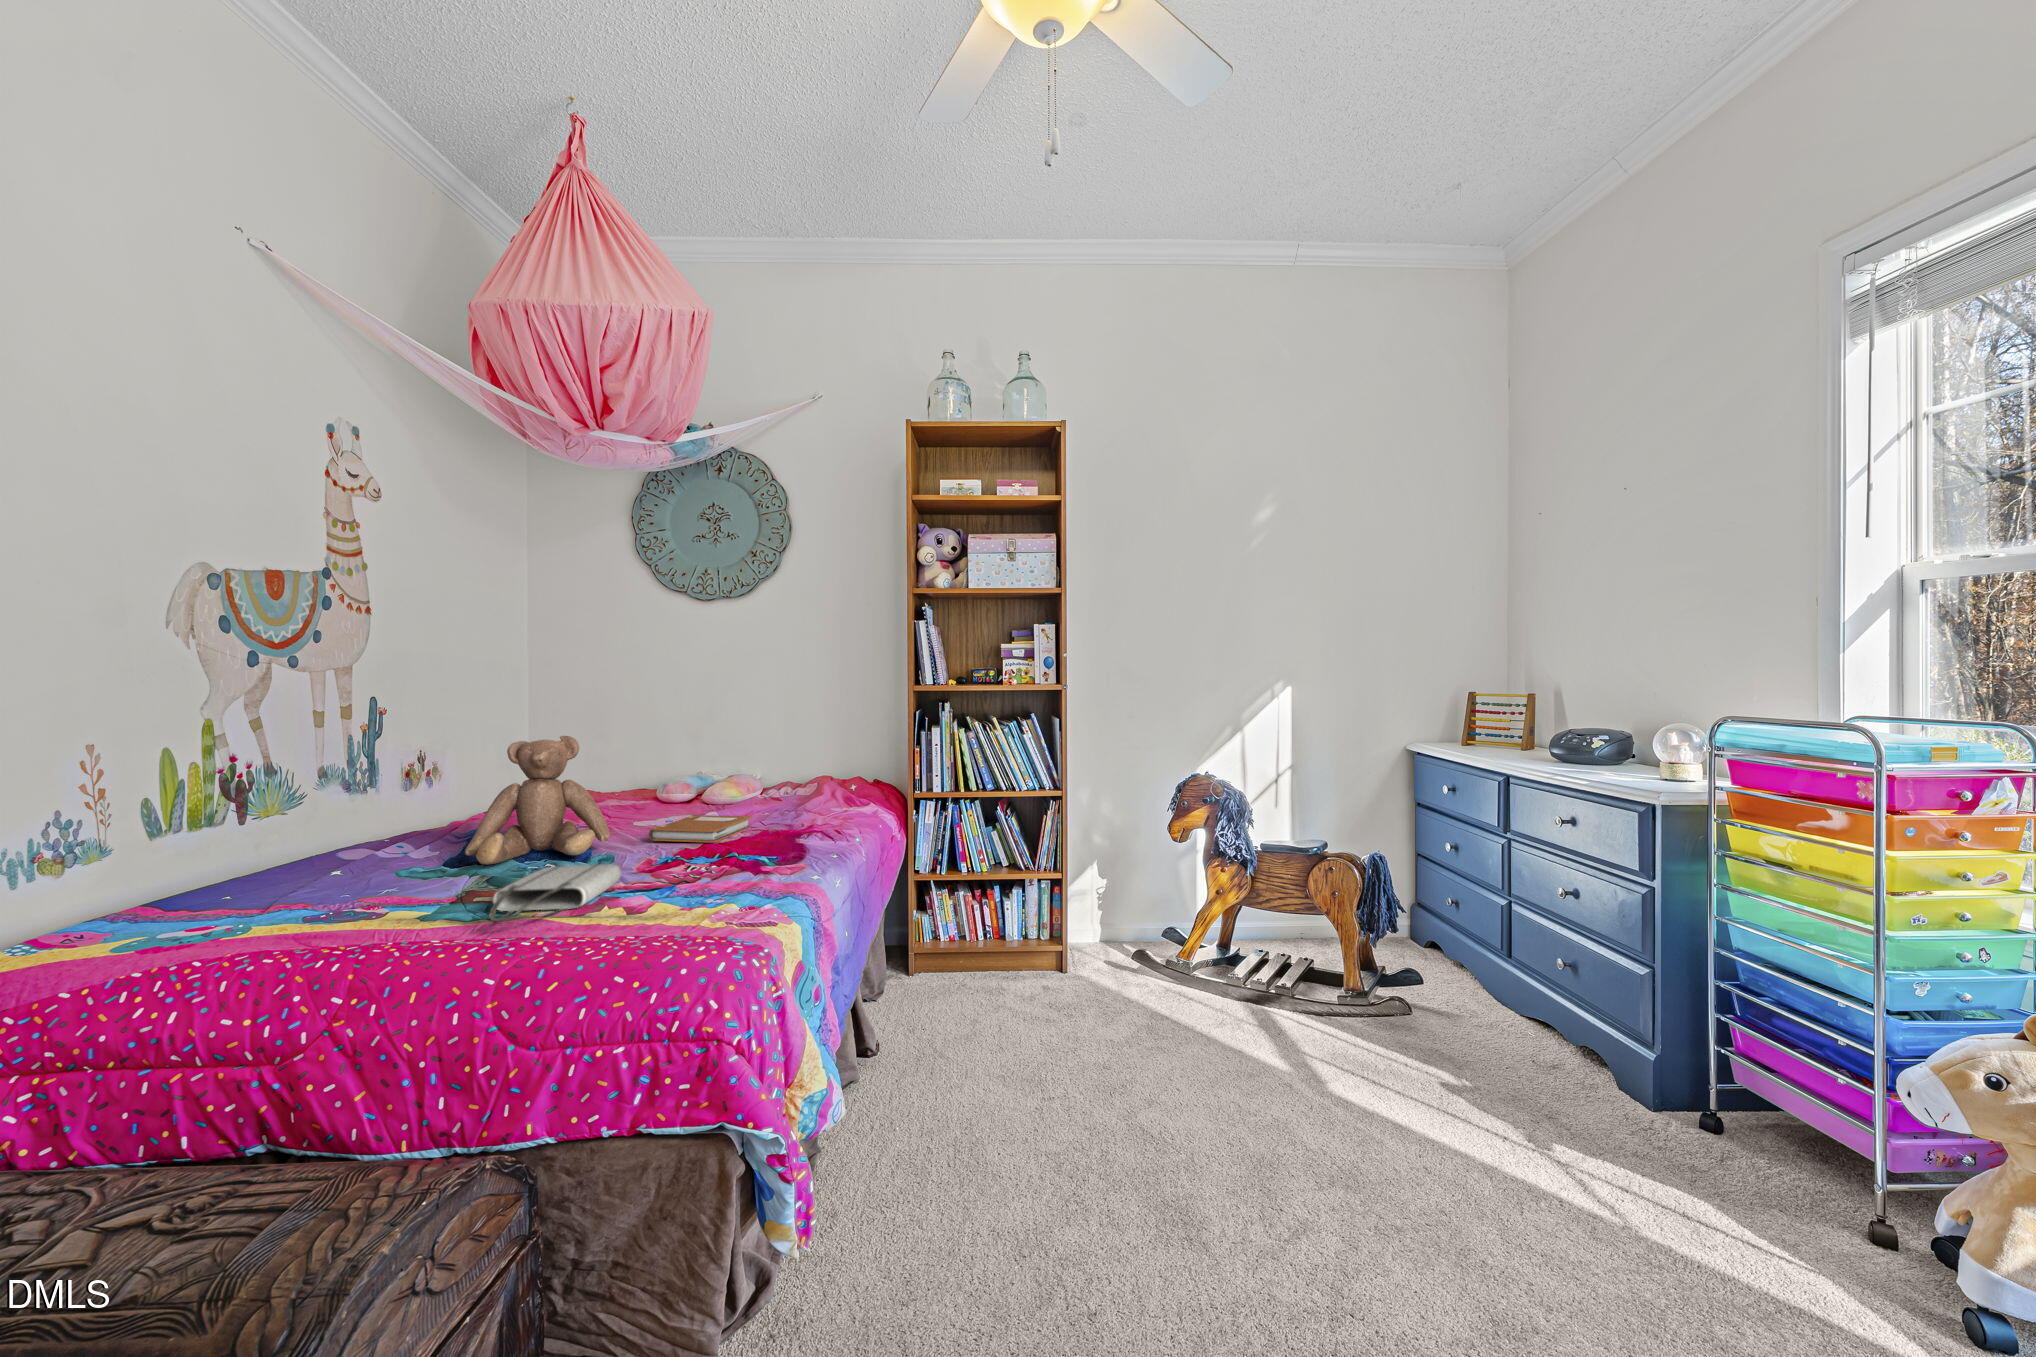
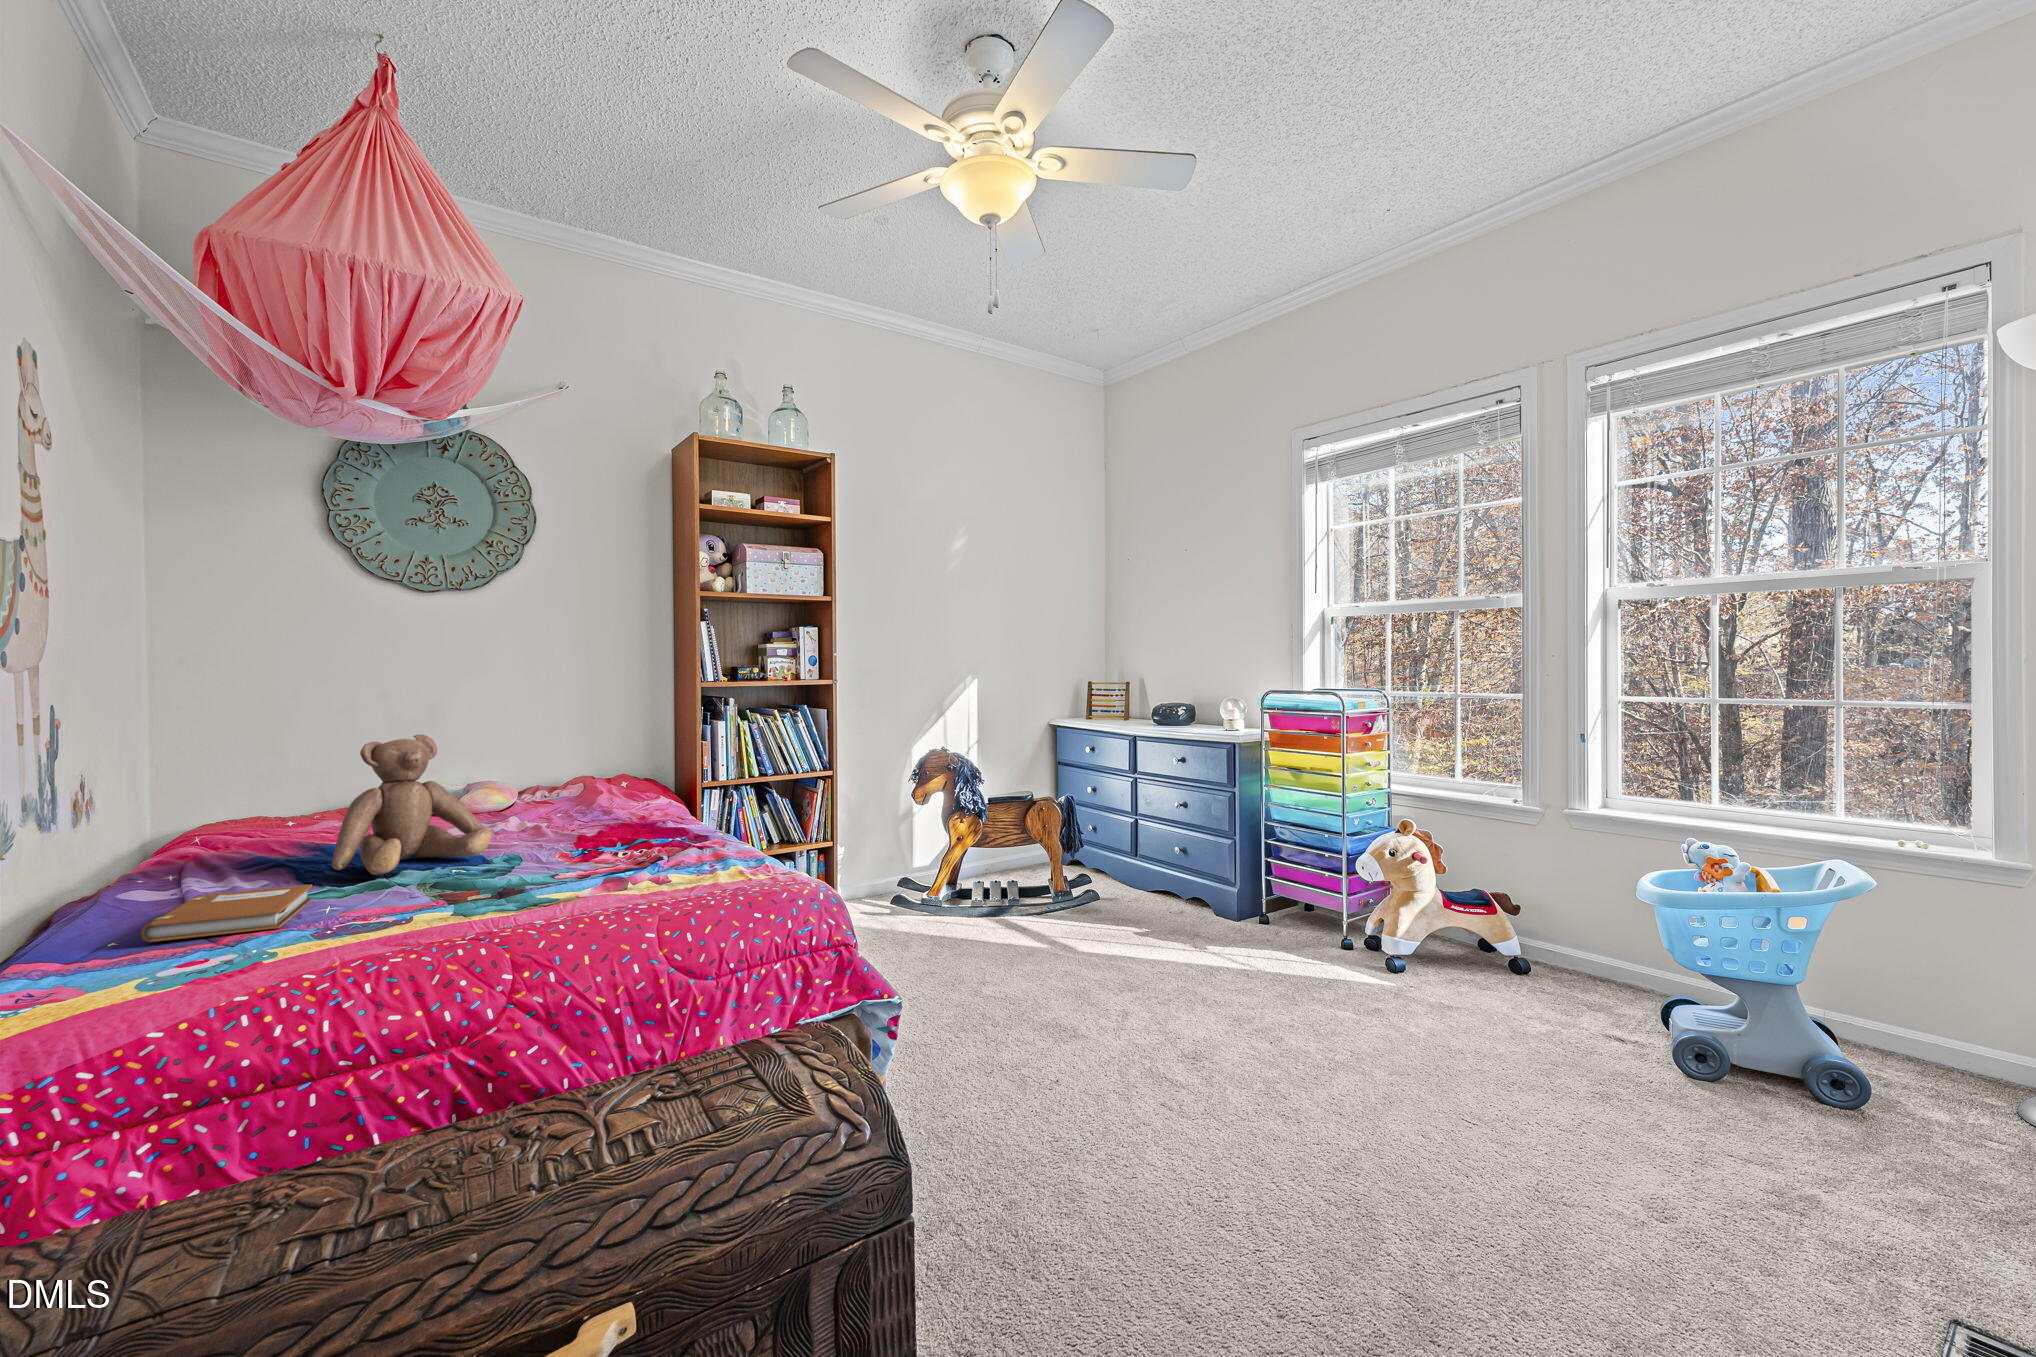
notebook: present [649,815,751,843] -> present [141,885,312,942]
tote bag: present [489,864,621,922] -> none [508,849,620,897]

